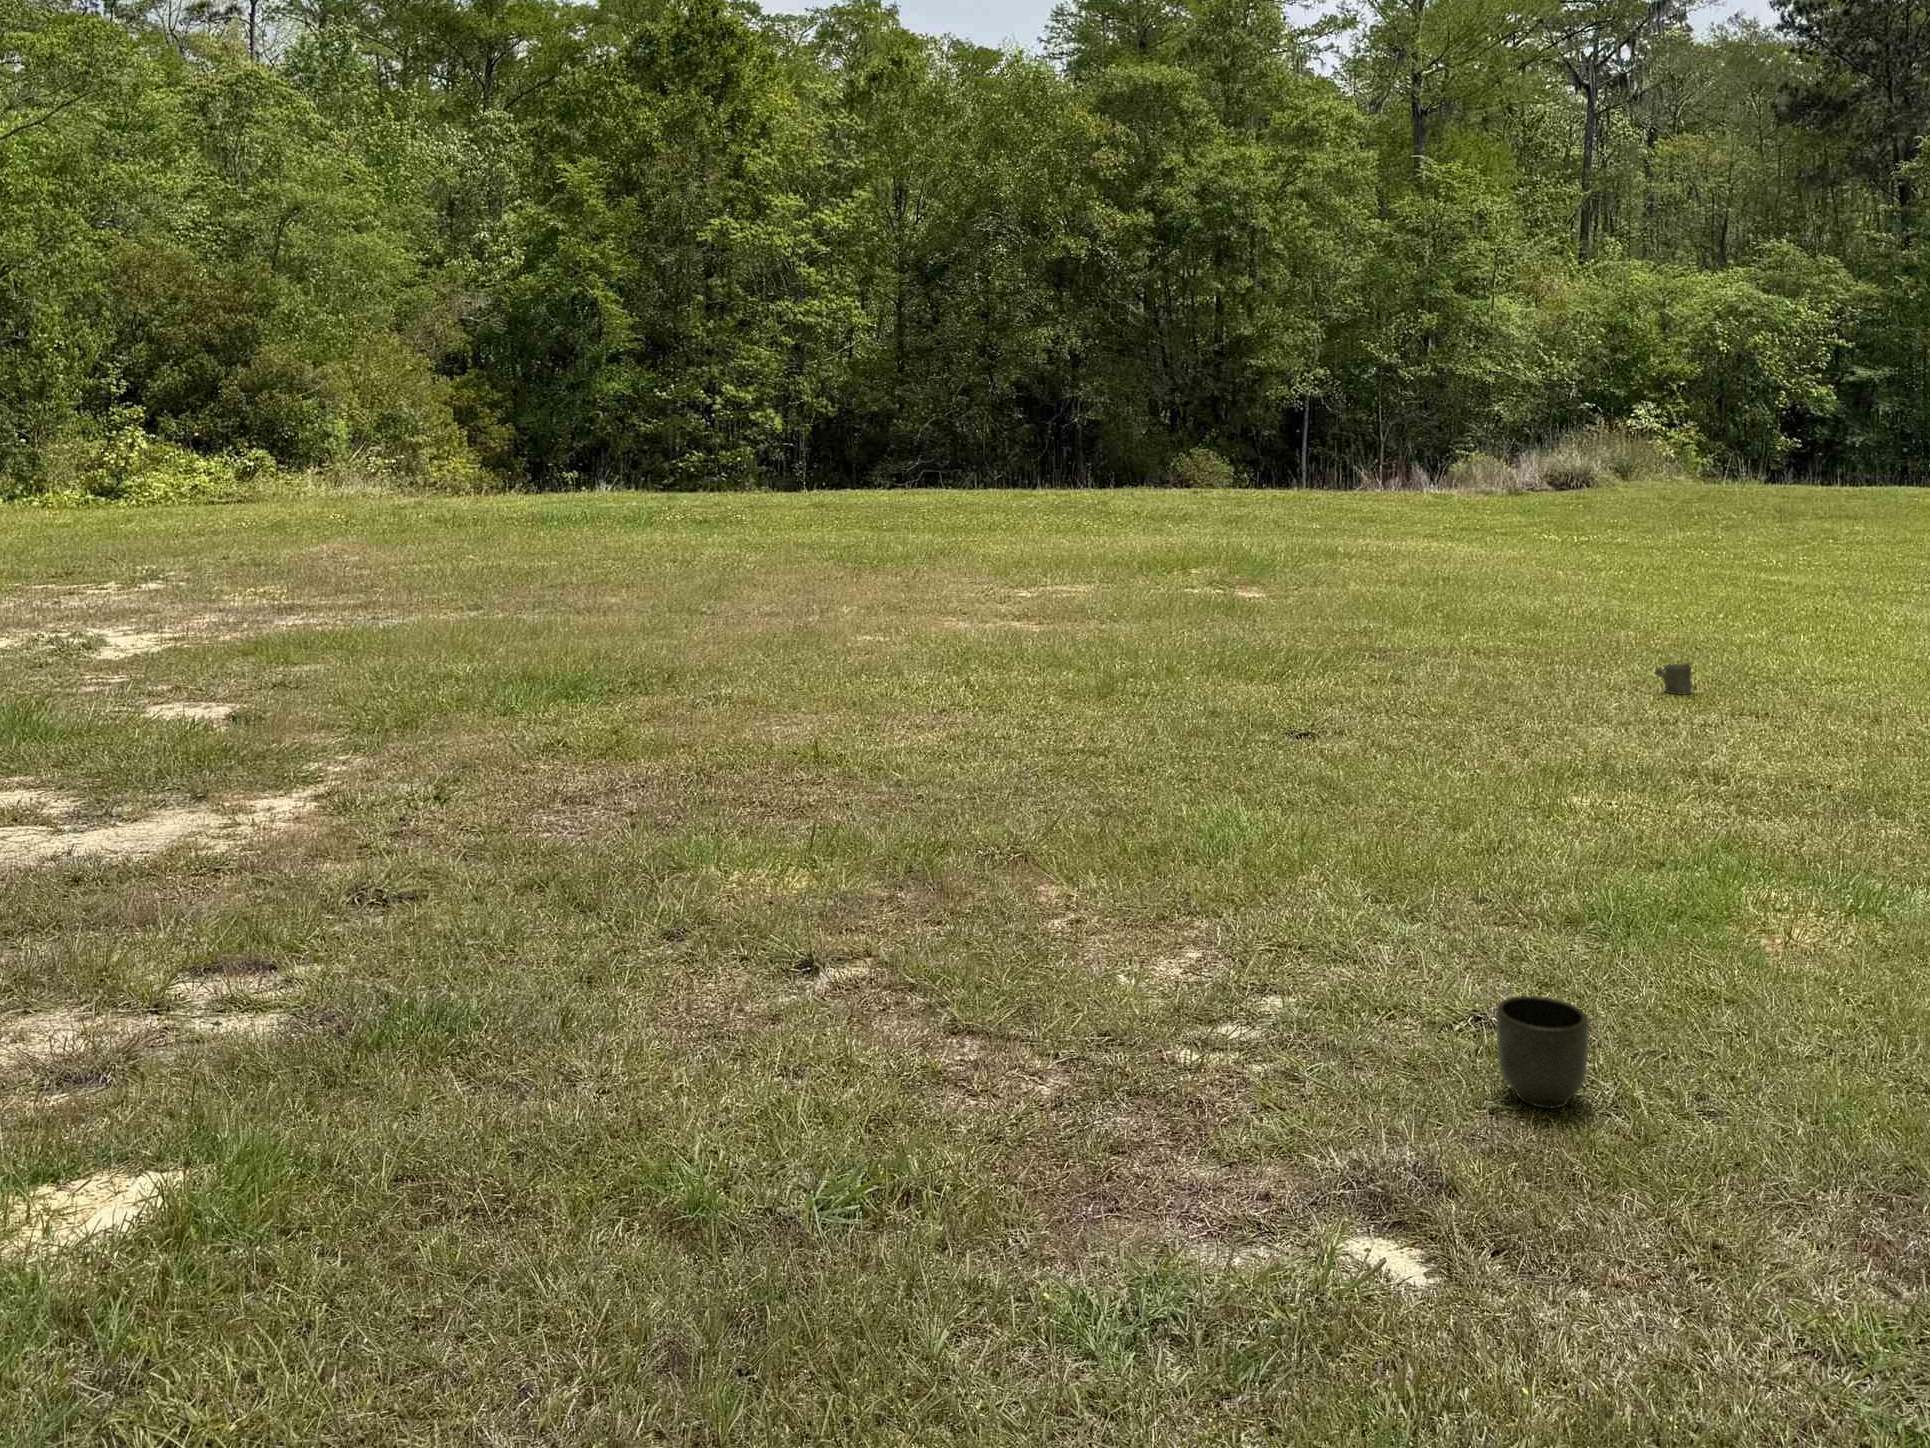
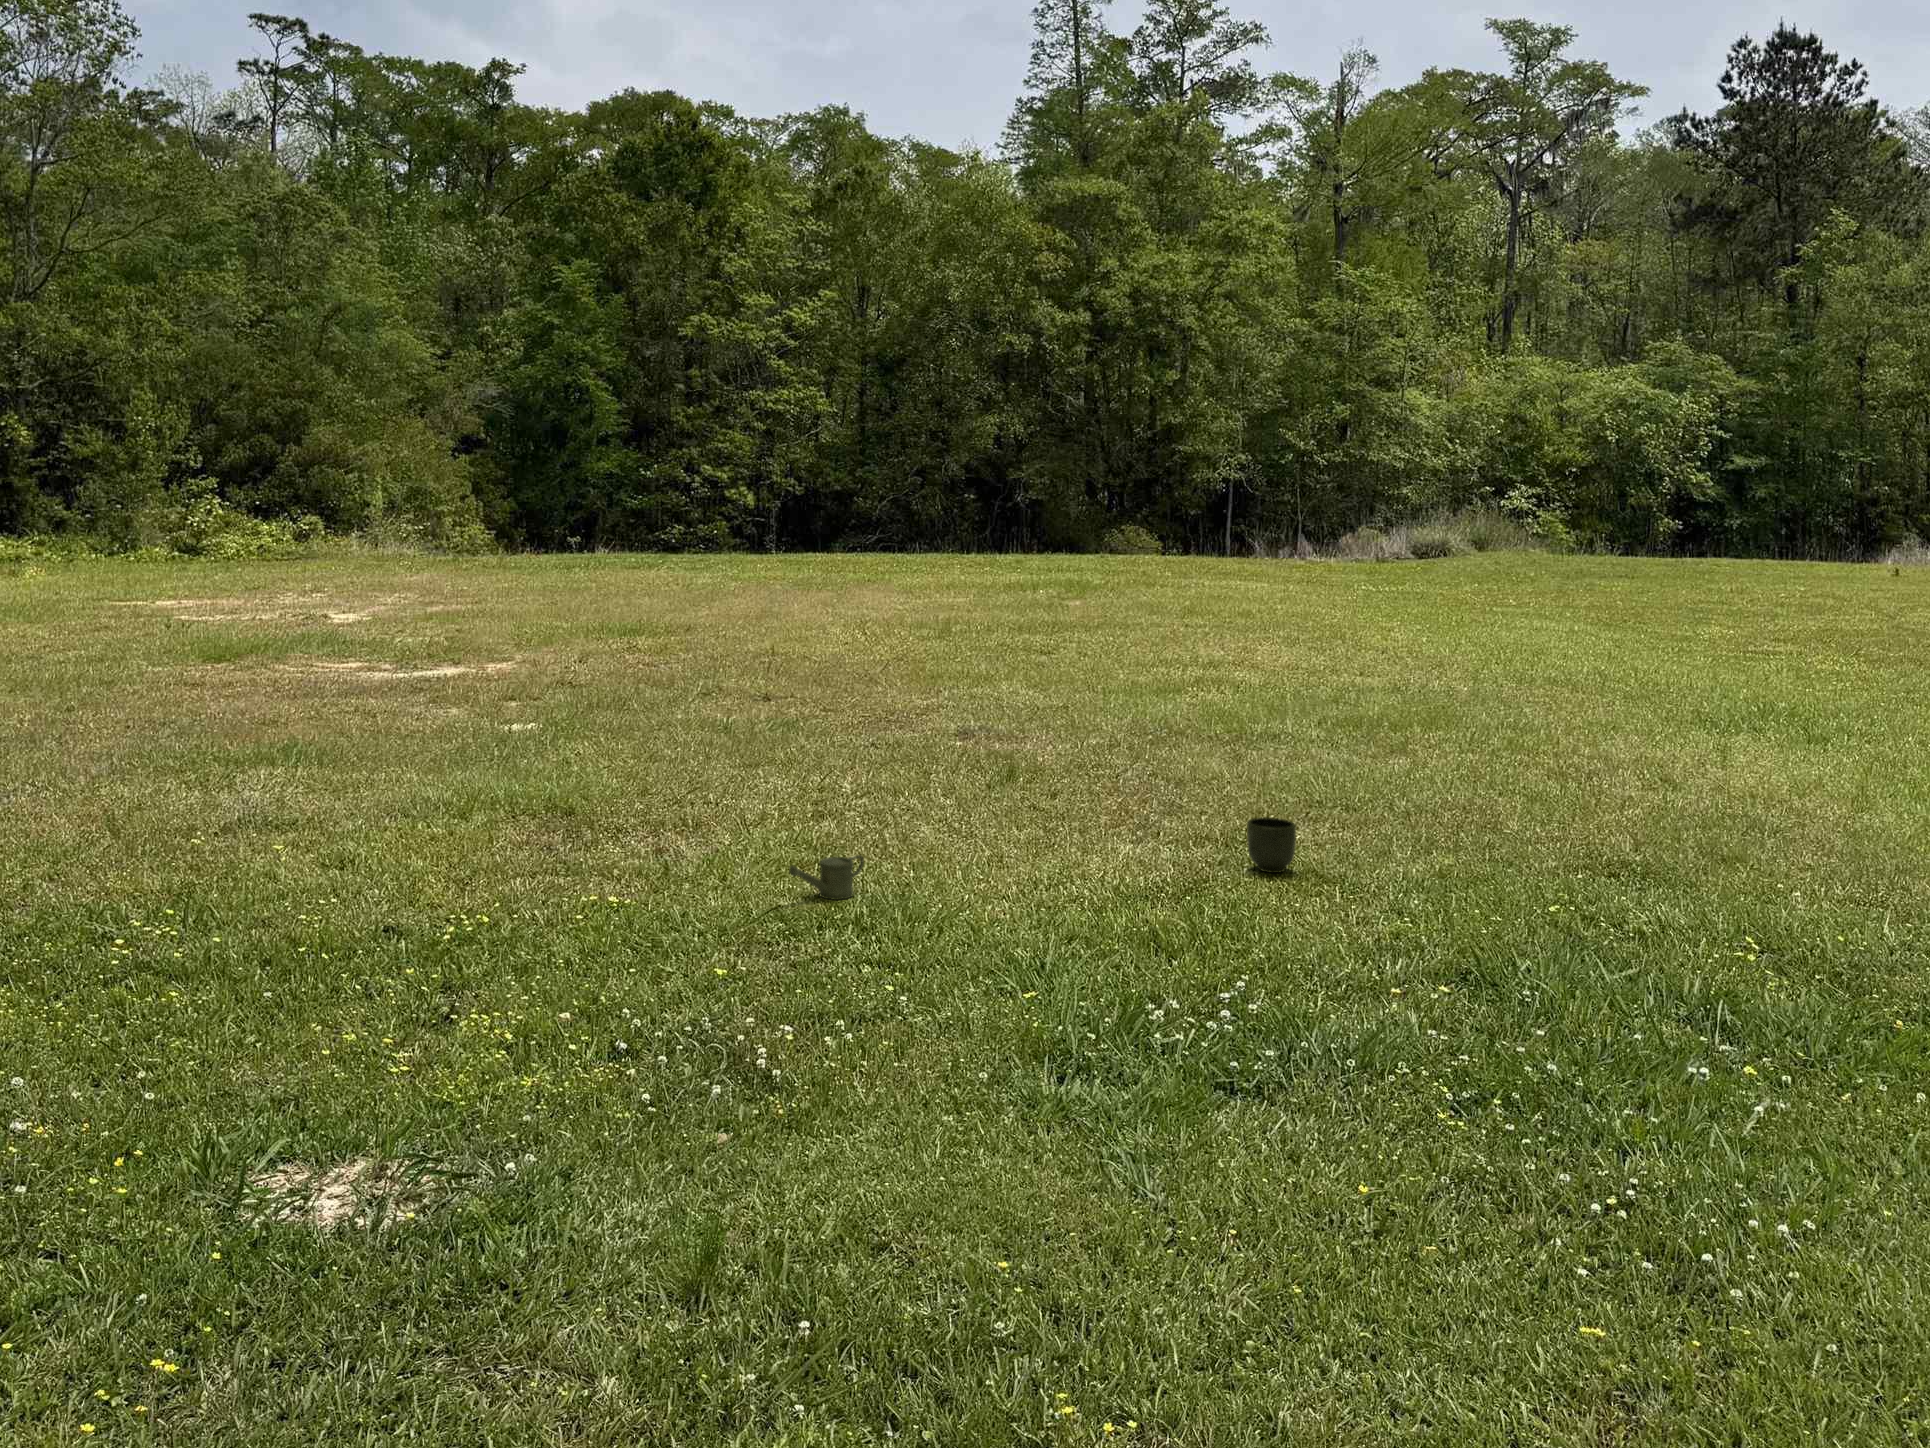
watering can: present [1655,663,1692,695] -> present [789,855,864,900]

